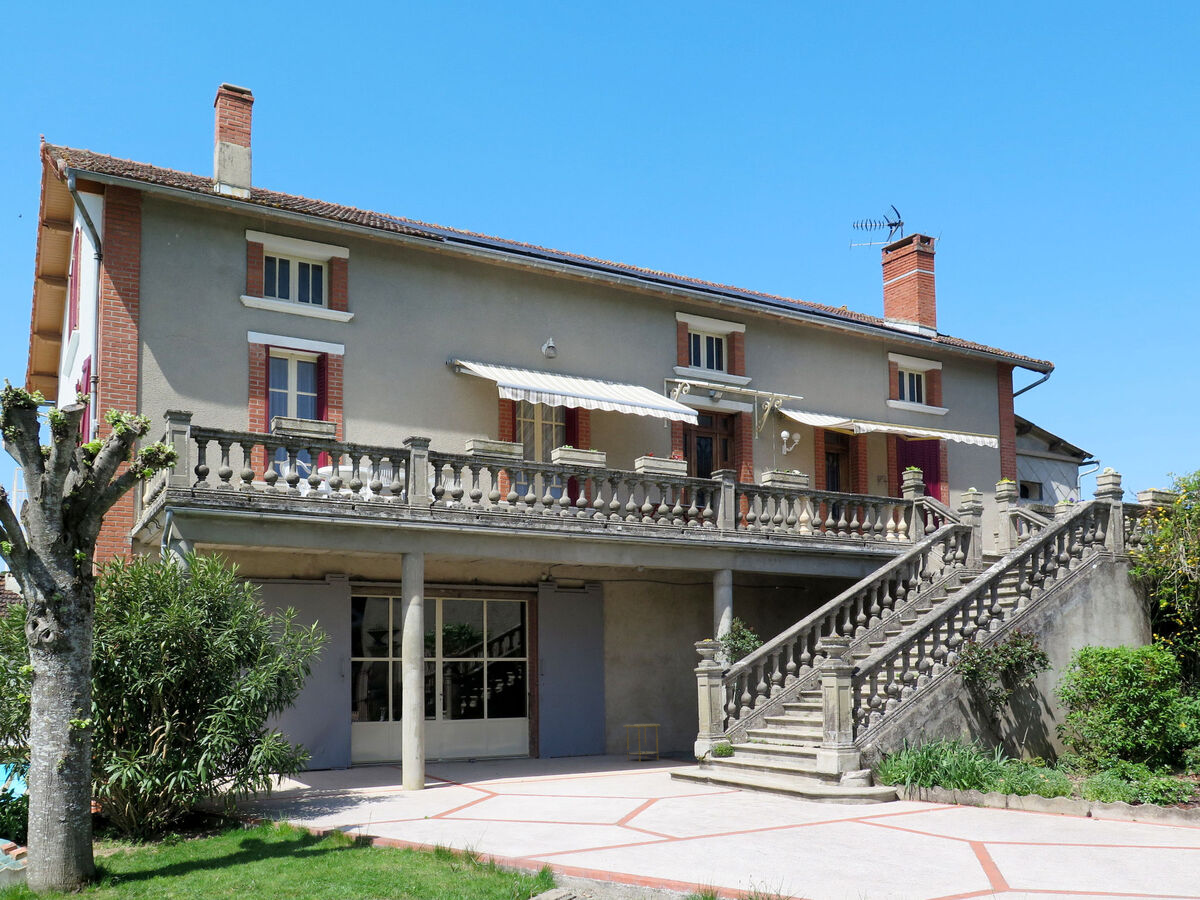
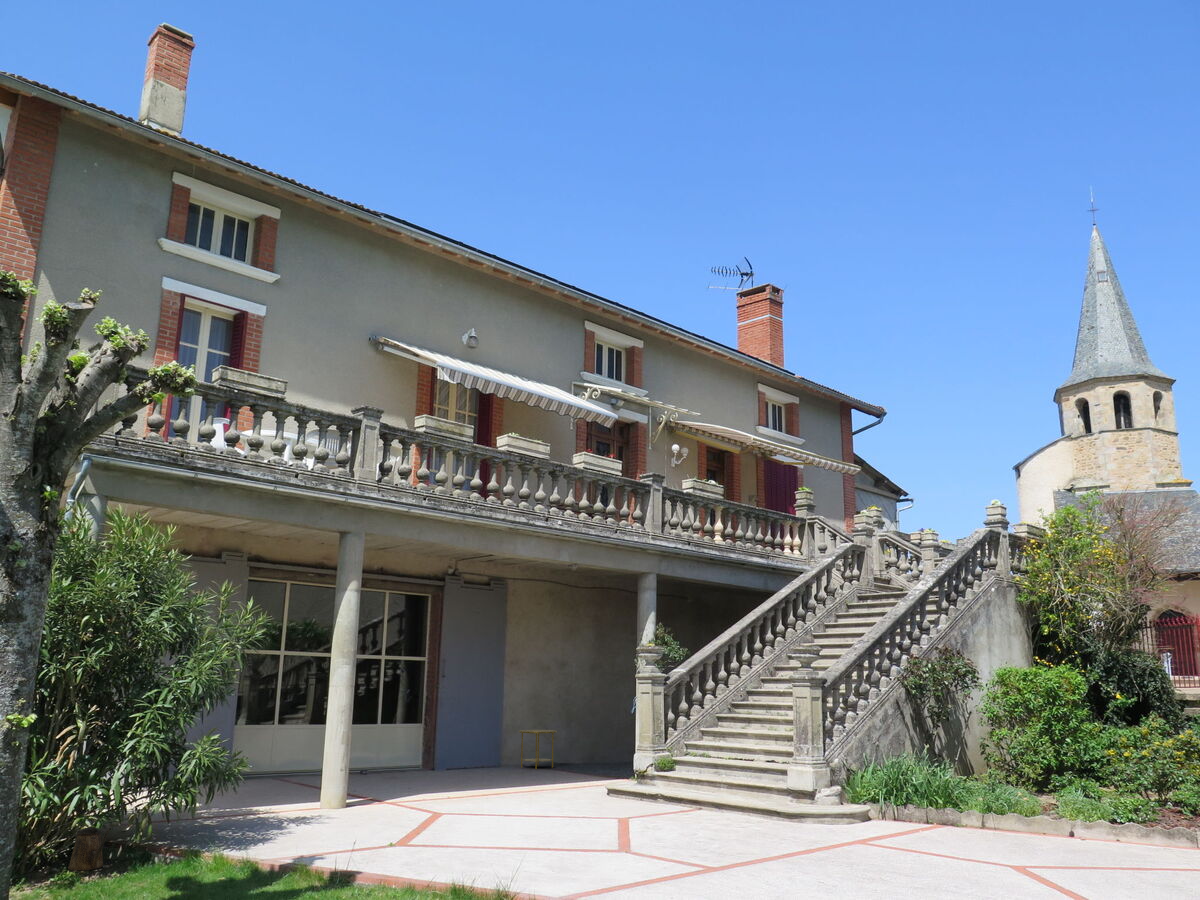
watering can: none [155,805,182,837] -> present [68,828,111,870]

